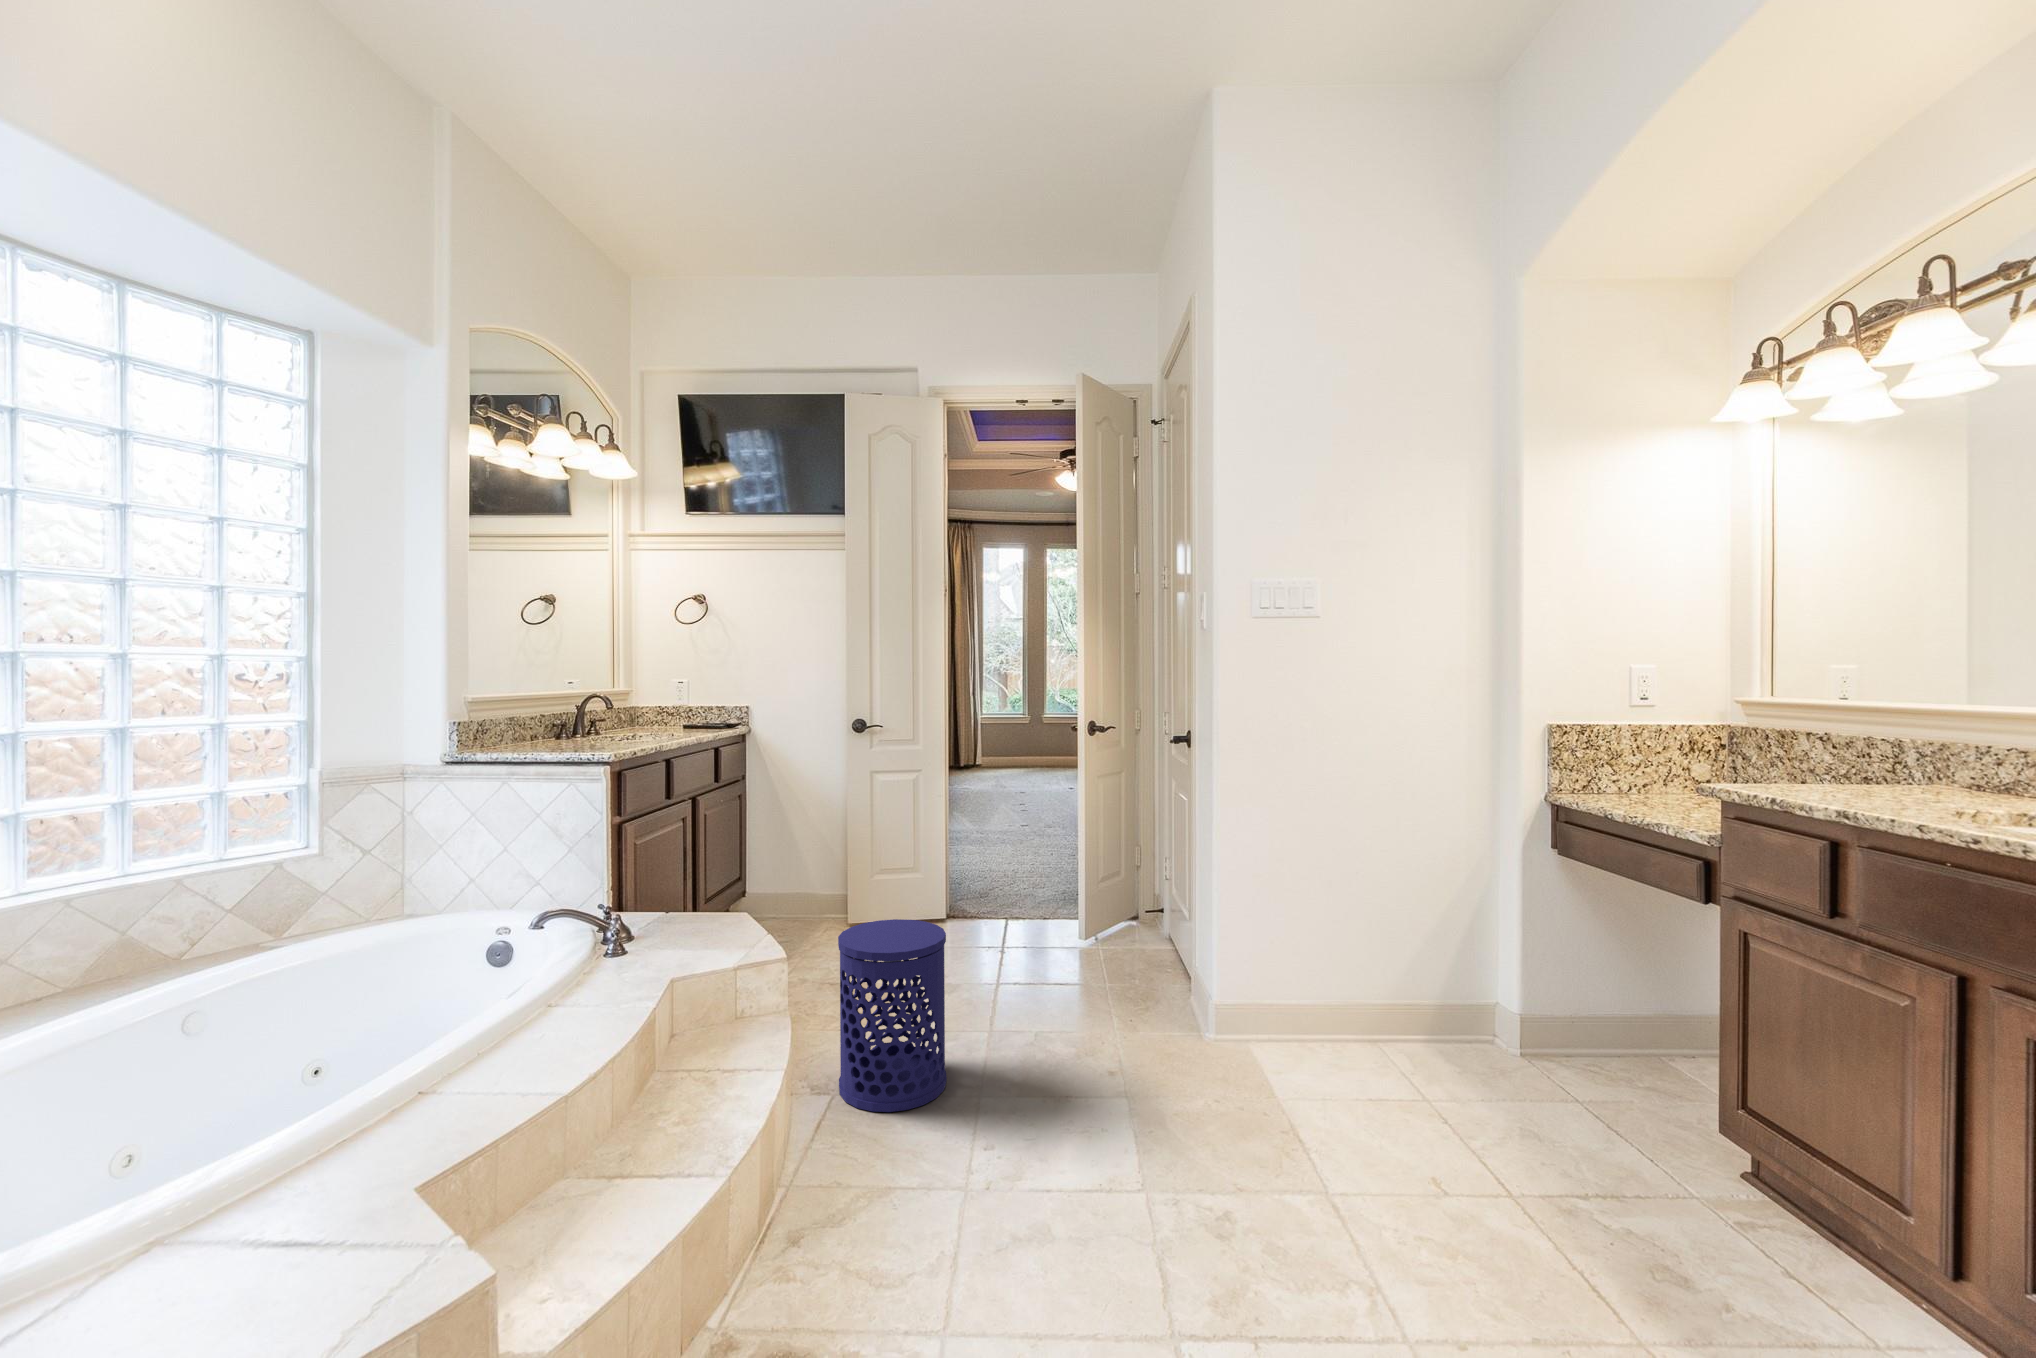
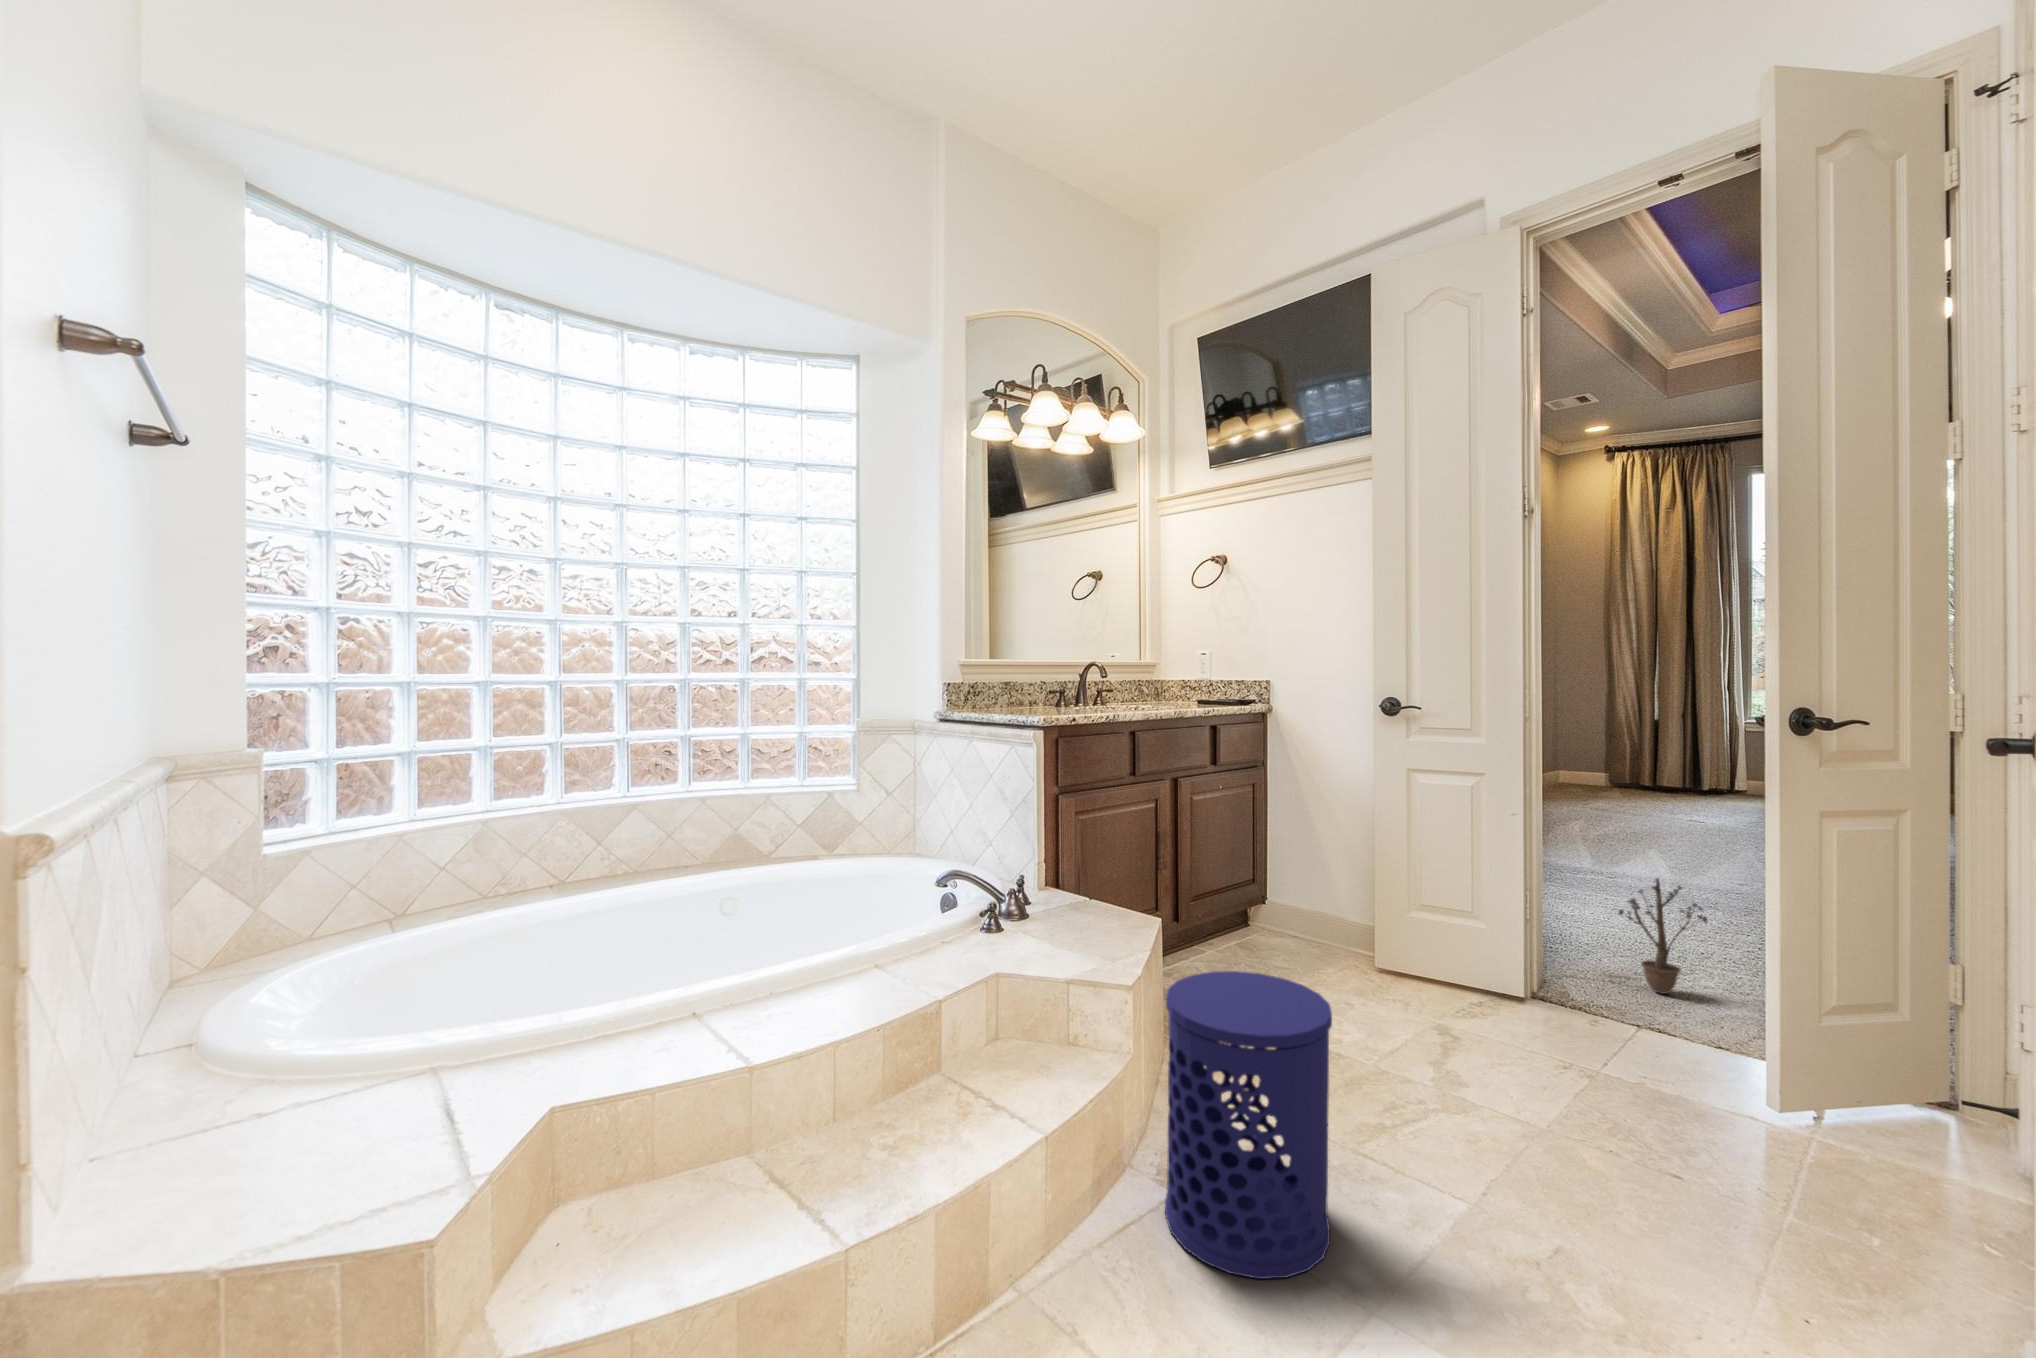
decorative plant: none [976,825,1030,898] -> present [1604,878,1707,994]

